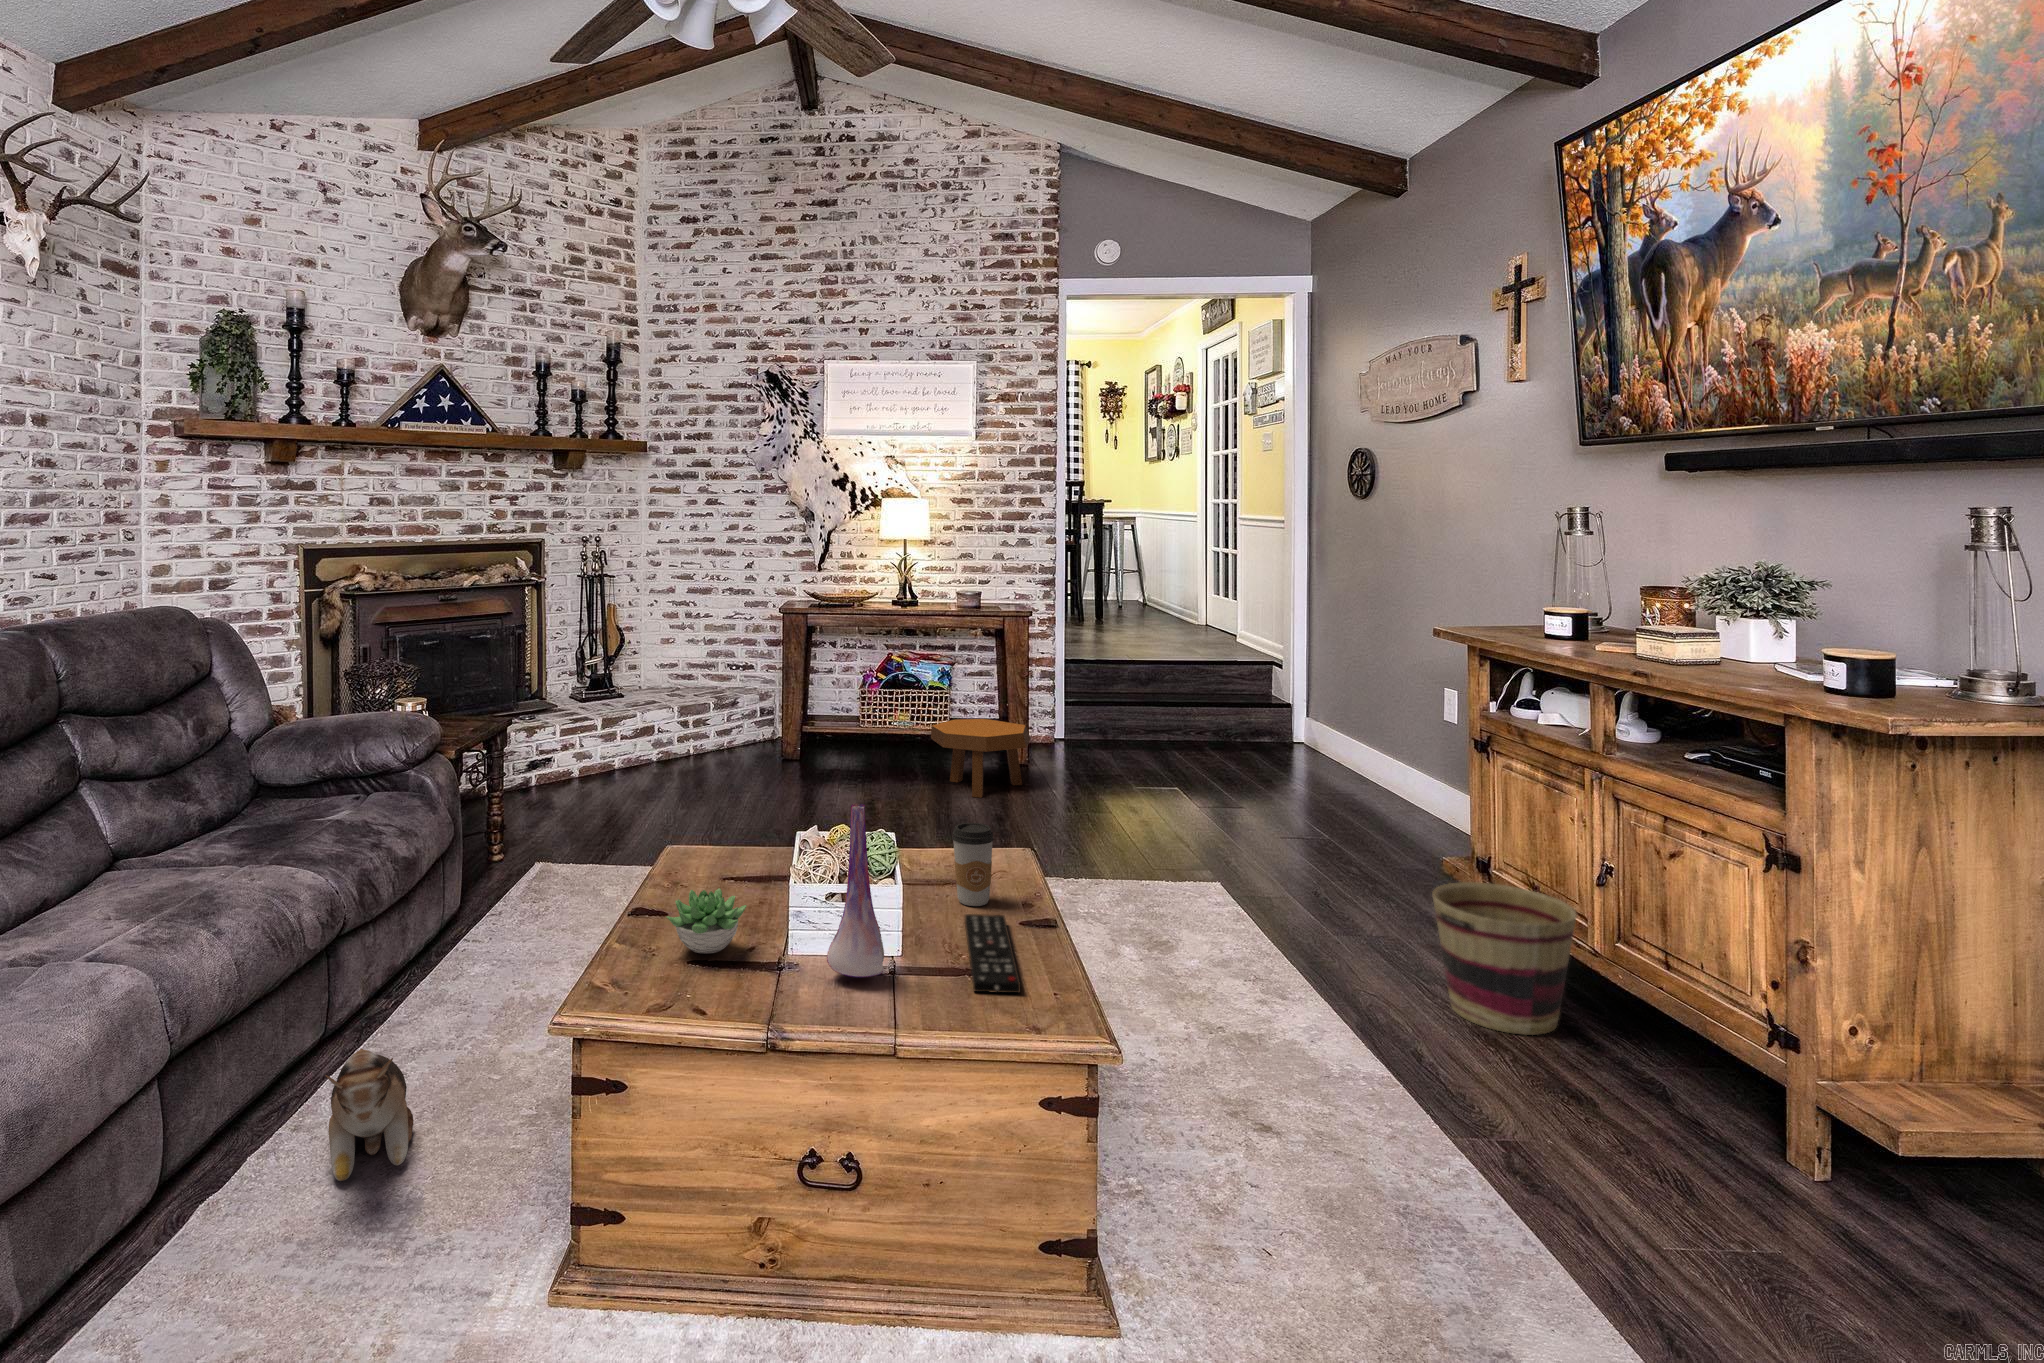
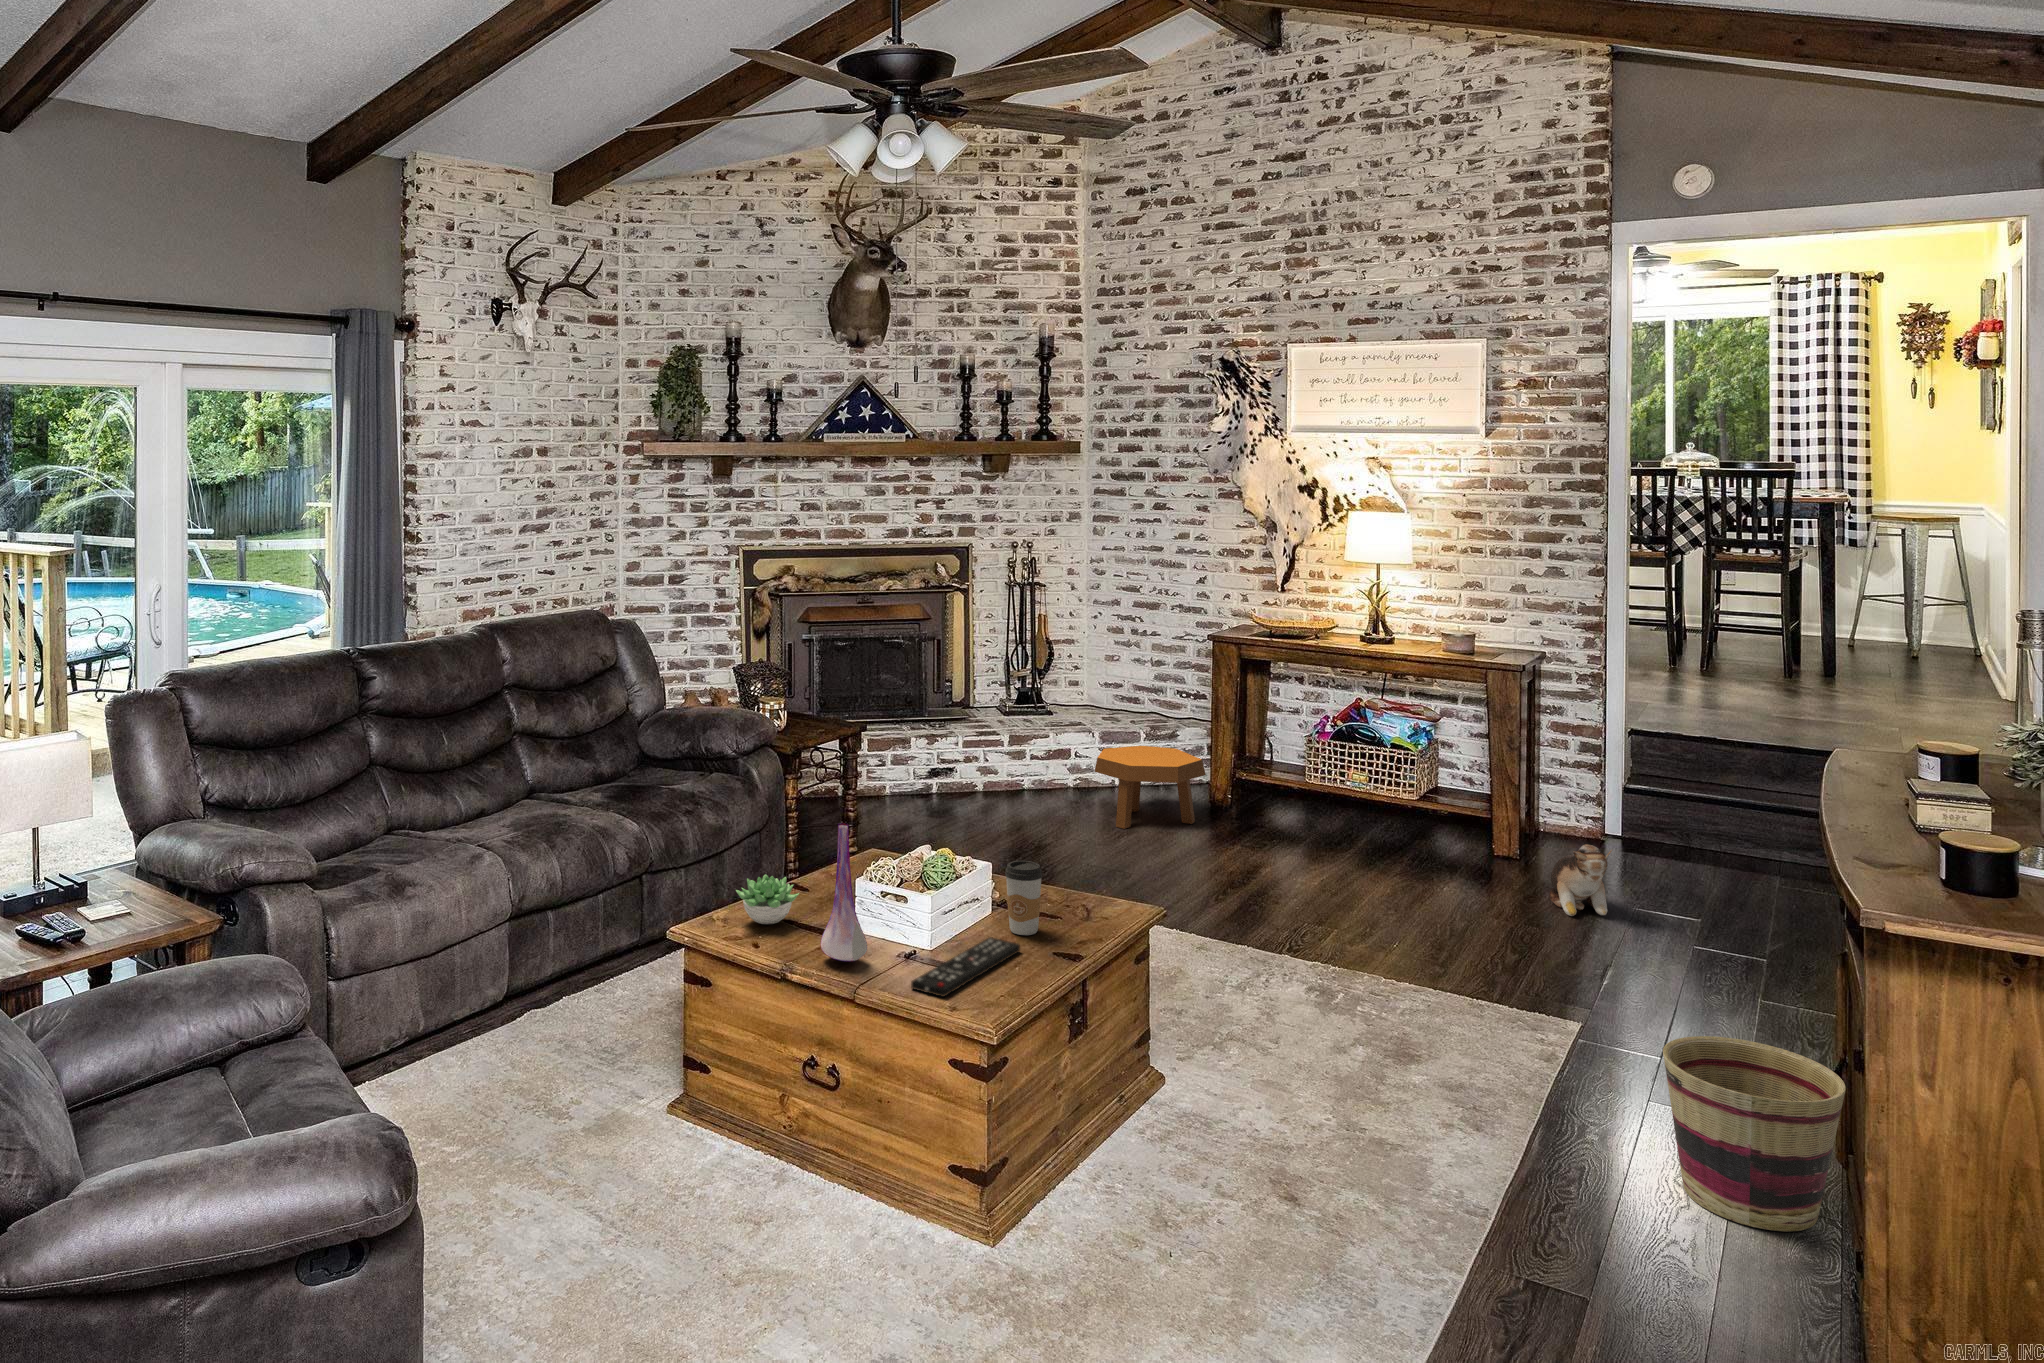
footstool: present [931,719,1031,798] -> present [1095,746,1206,829]
plush toy: present [325,1049,414,1181] -> present [1549,844,1612,916]

